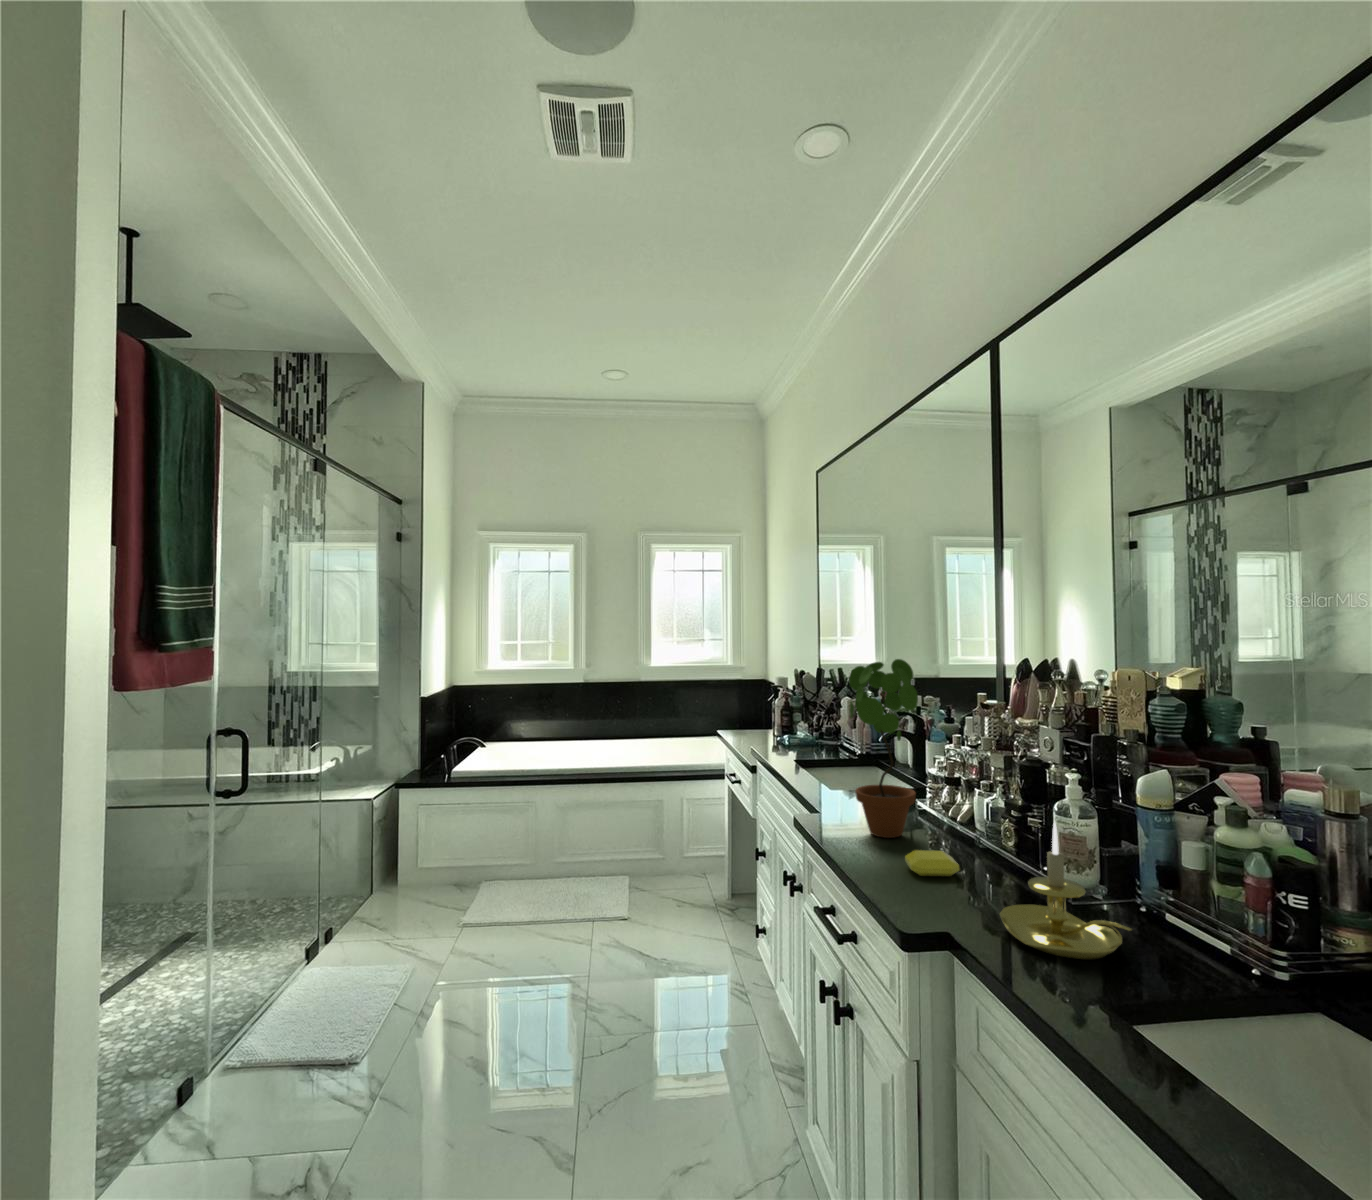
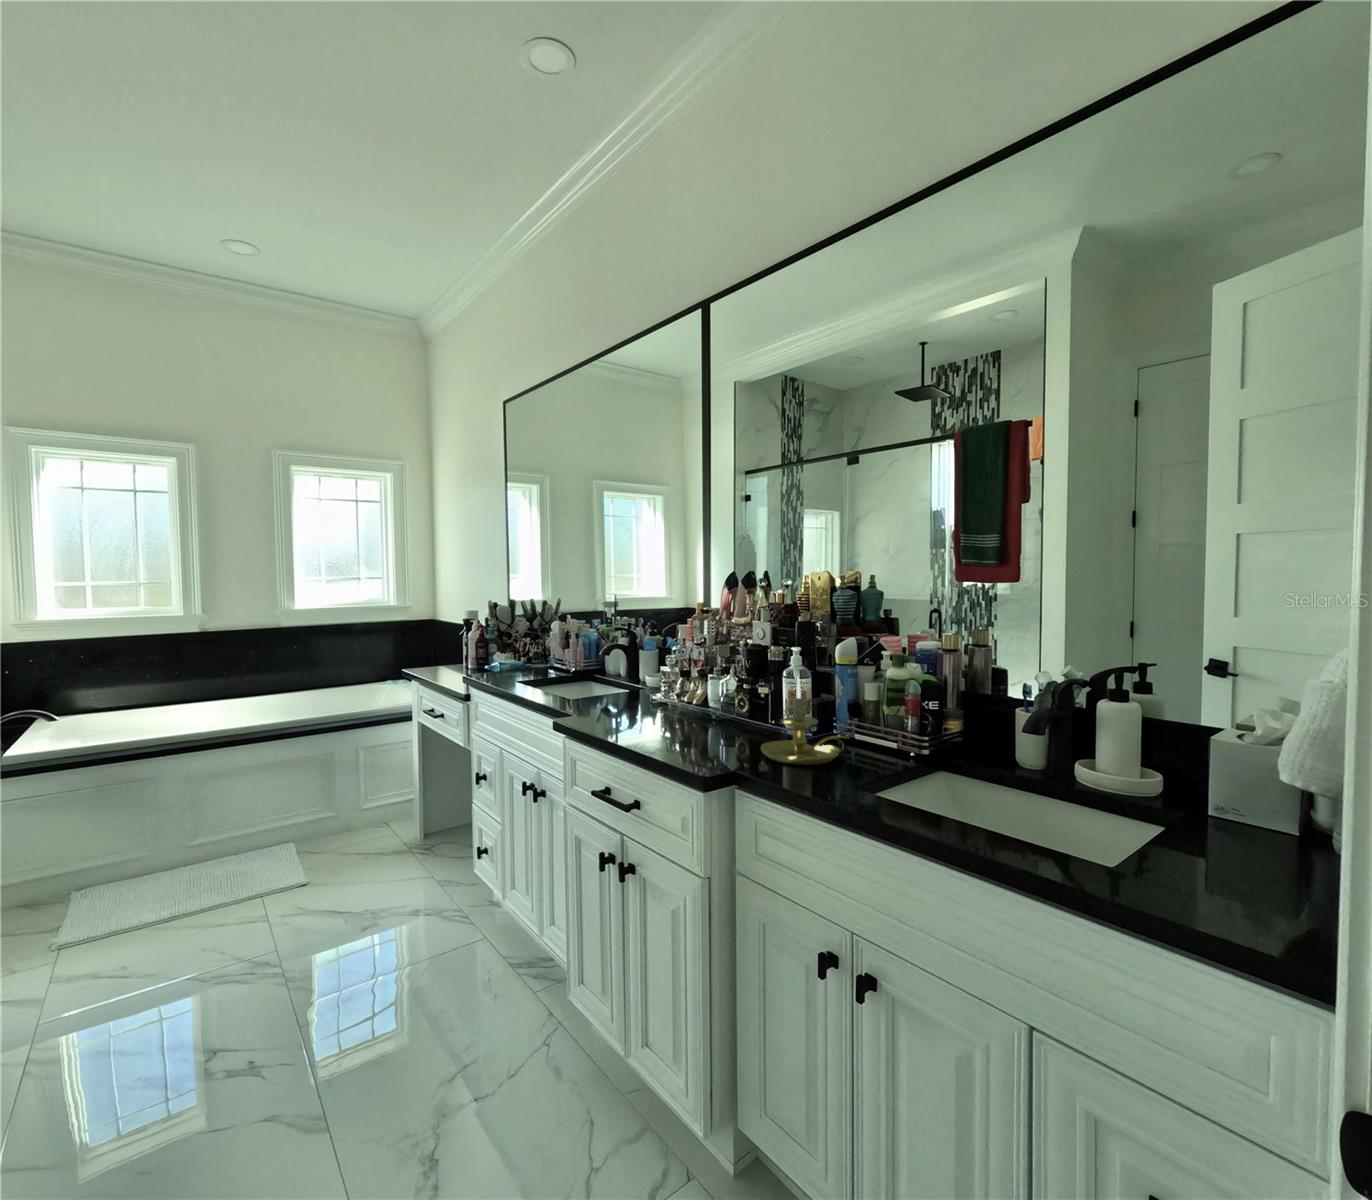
potted plant: present [849,659,918,838] -> none [604,573,666,724]
soap bar: present [905,850,960,876] -> none [671,721,714,741]

